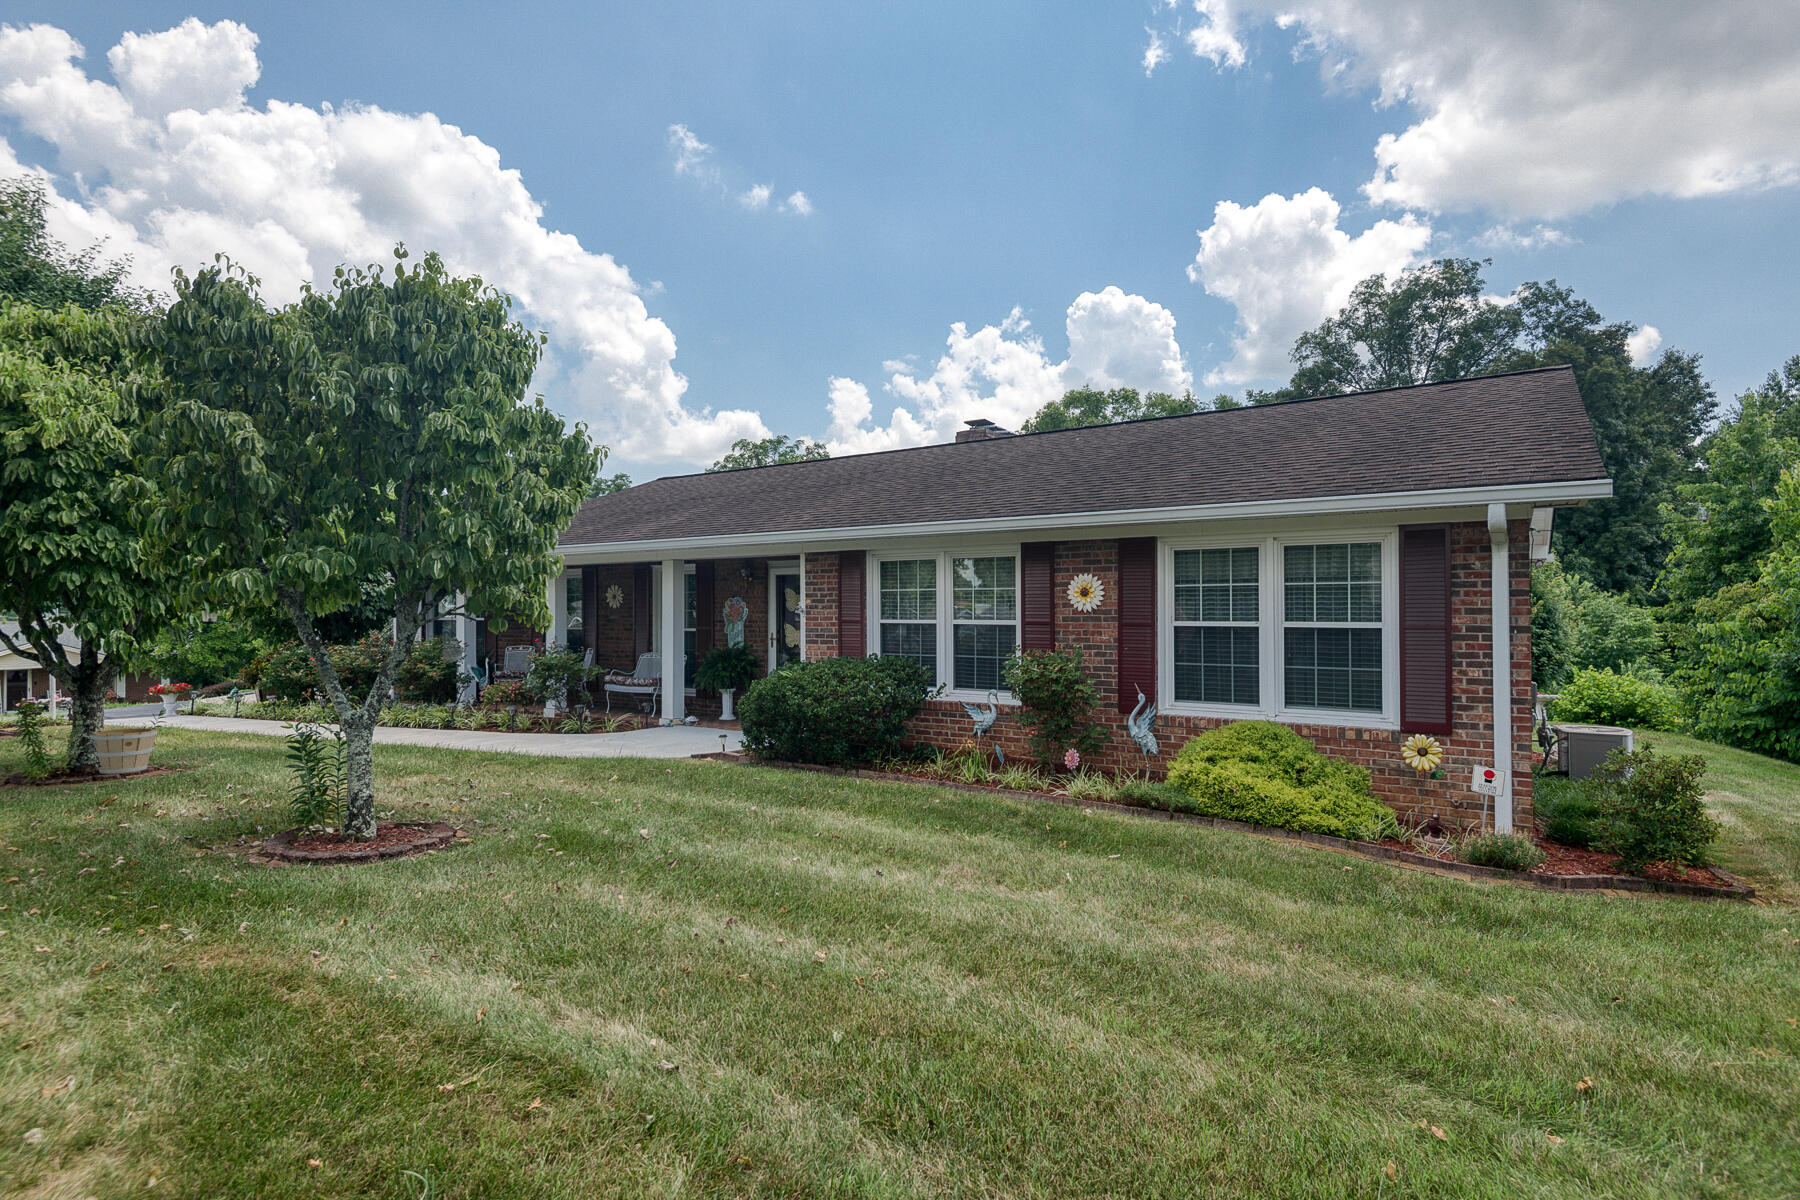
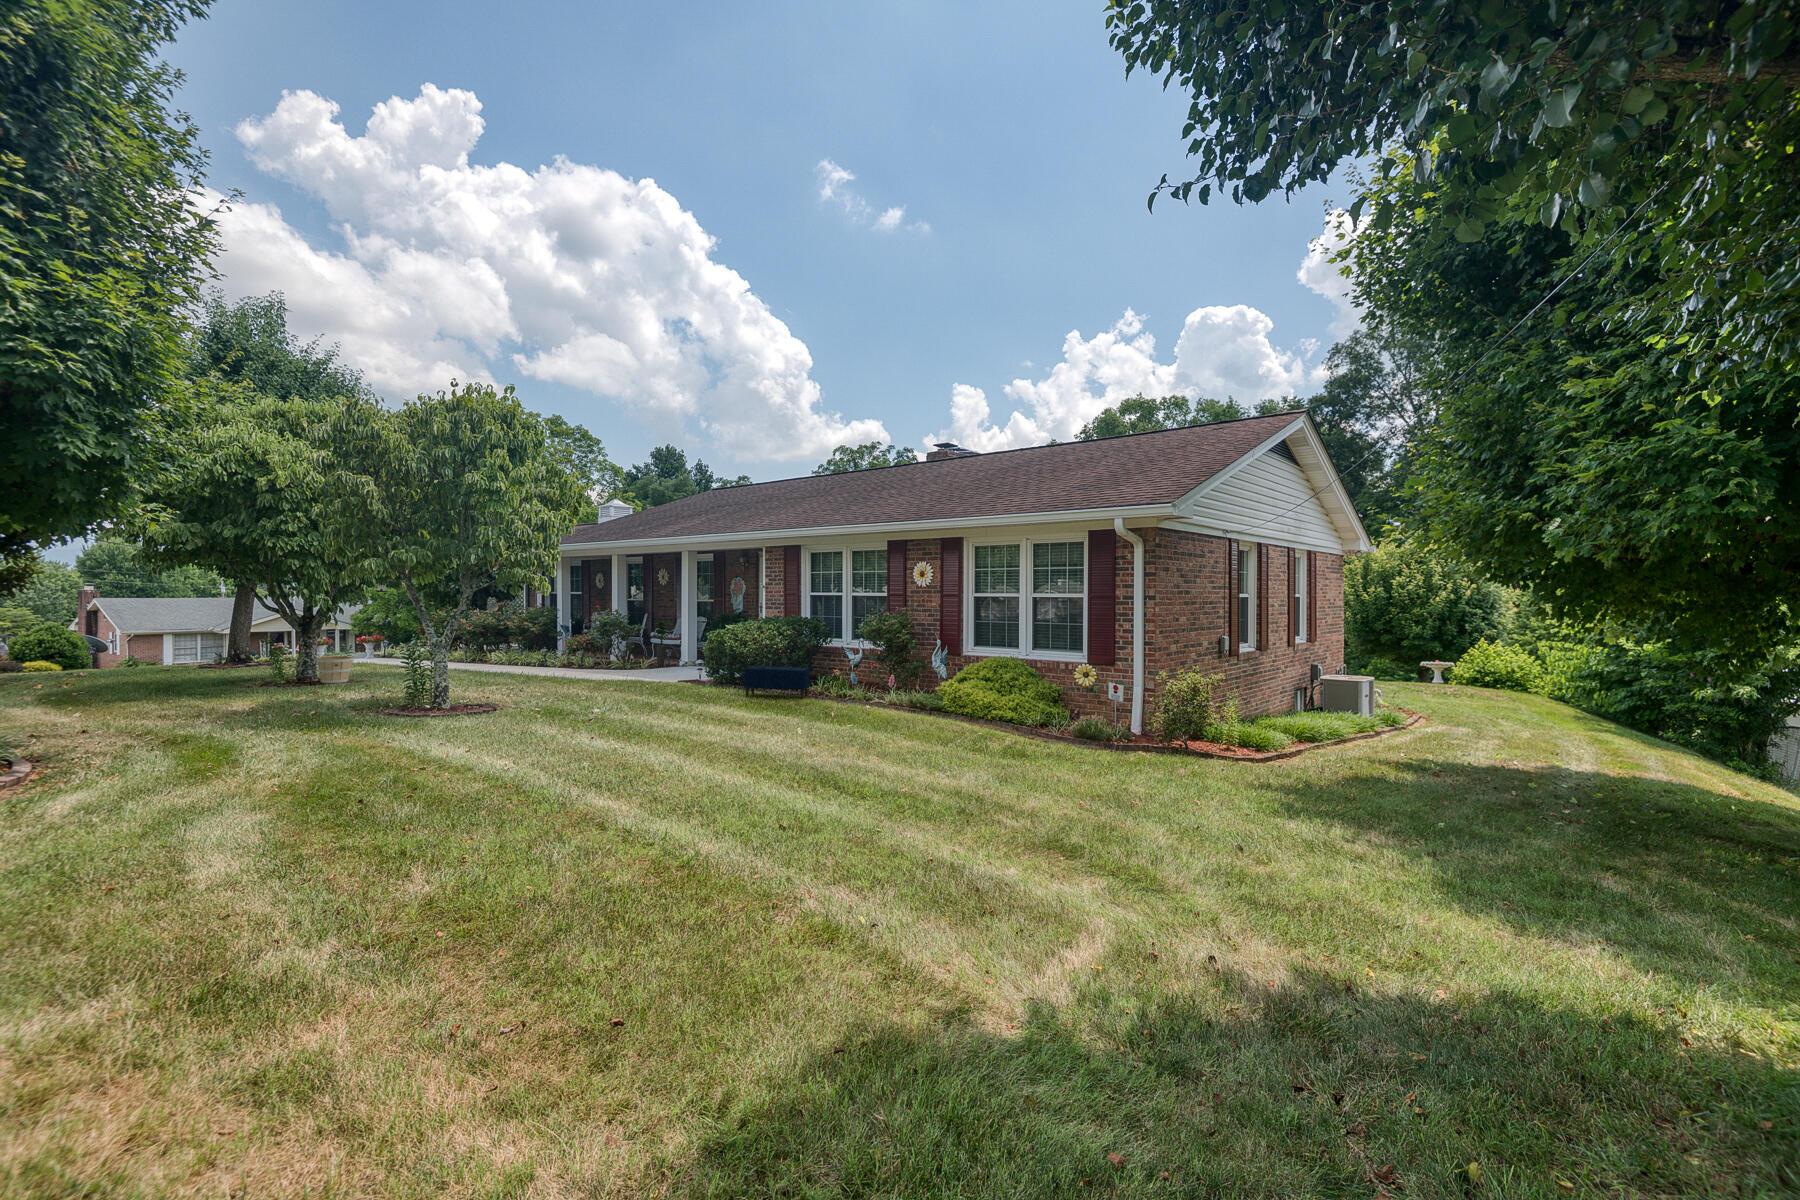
potted plant: none [610,657,641,721] -> present [653,621,671,666]
bench: none [819,718,907,765] -> present [744,666,810,699]

